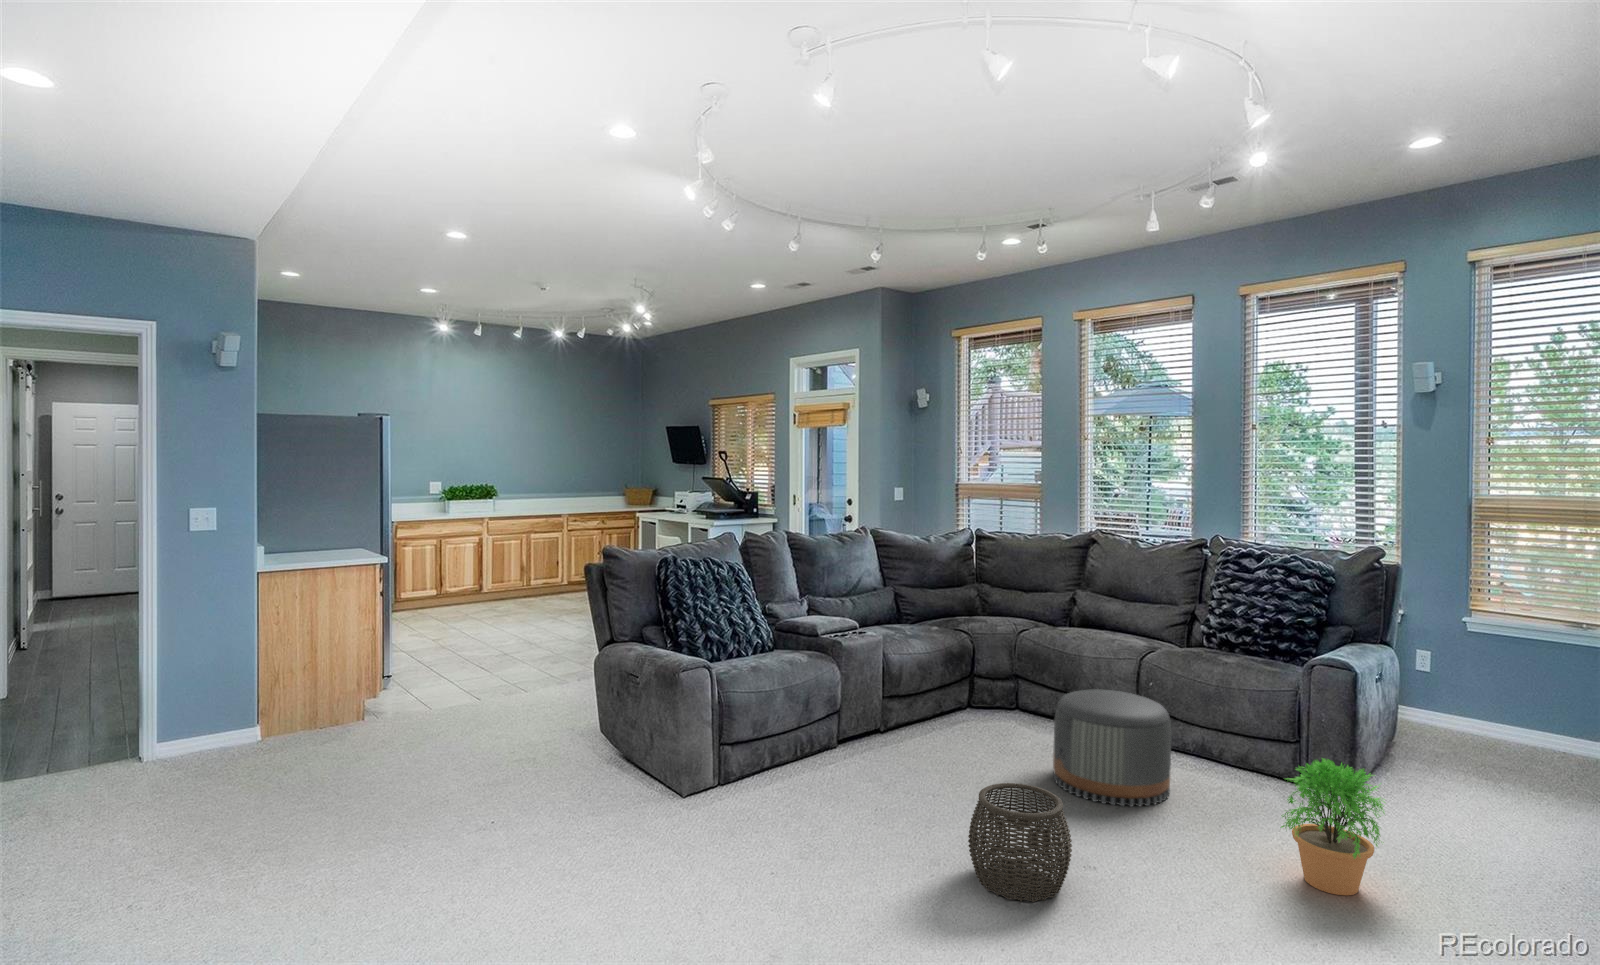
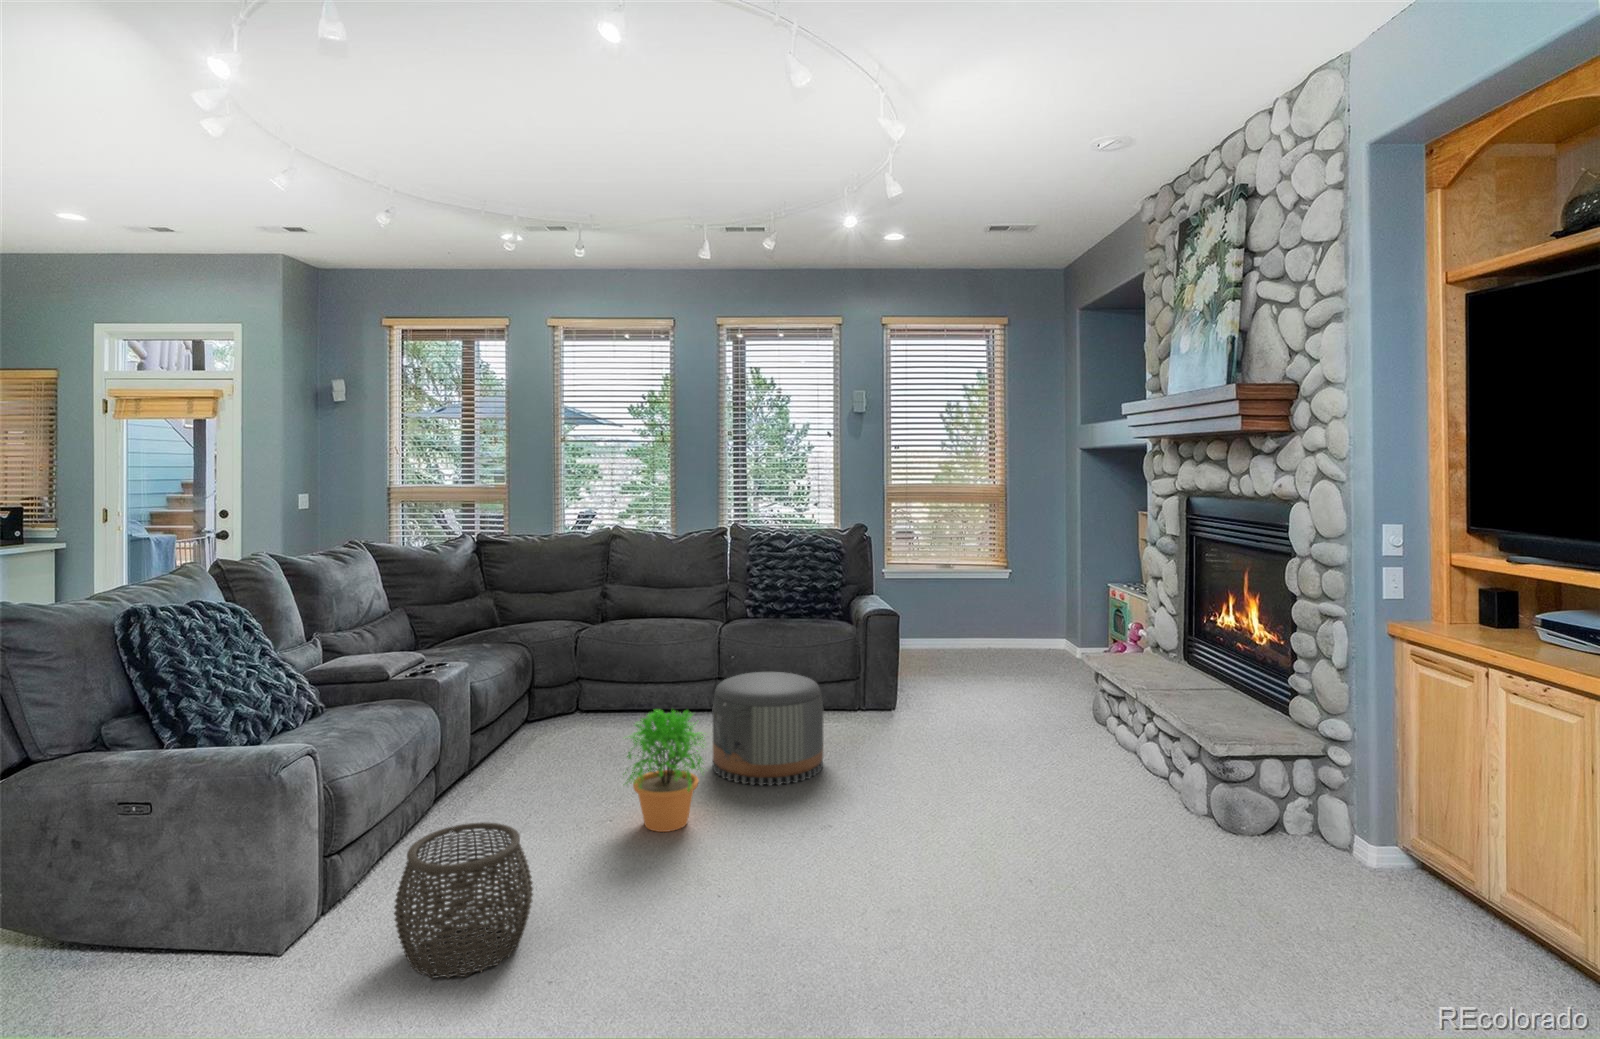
potted plant: present [1281,758,1385,895] -> present [623,710,704,832]
woven basket: present [968,783,1072,902] -> present [394,822,533,979]

